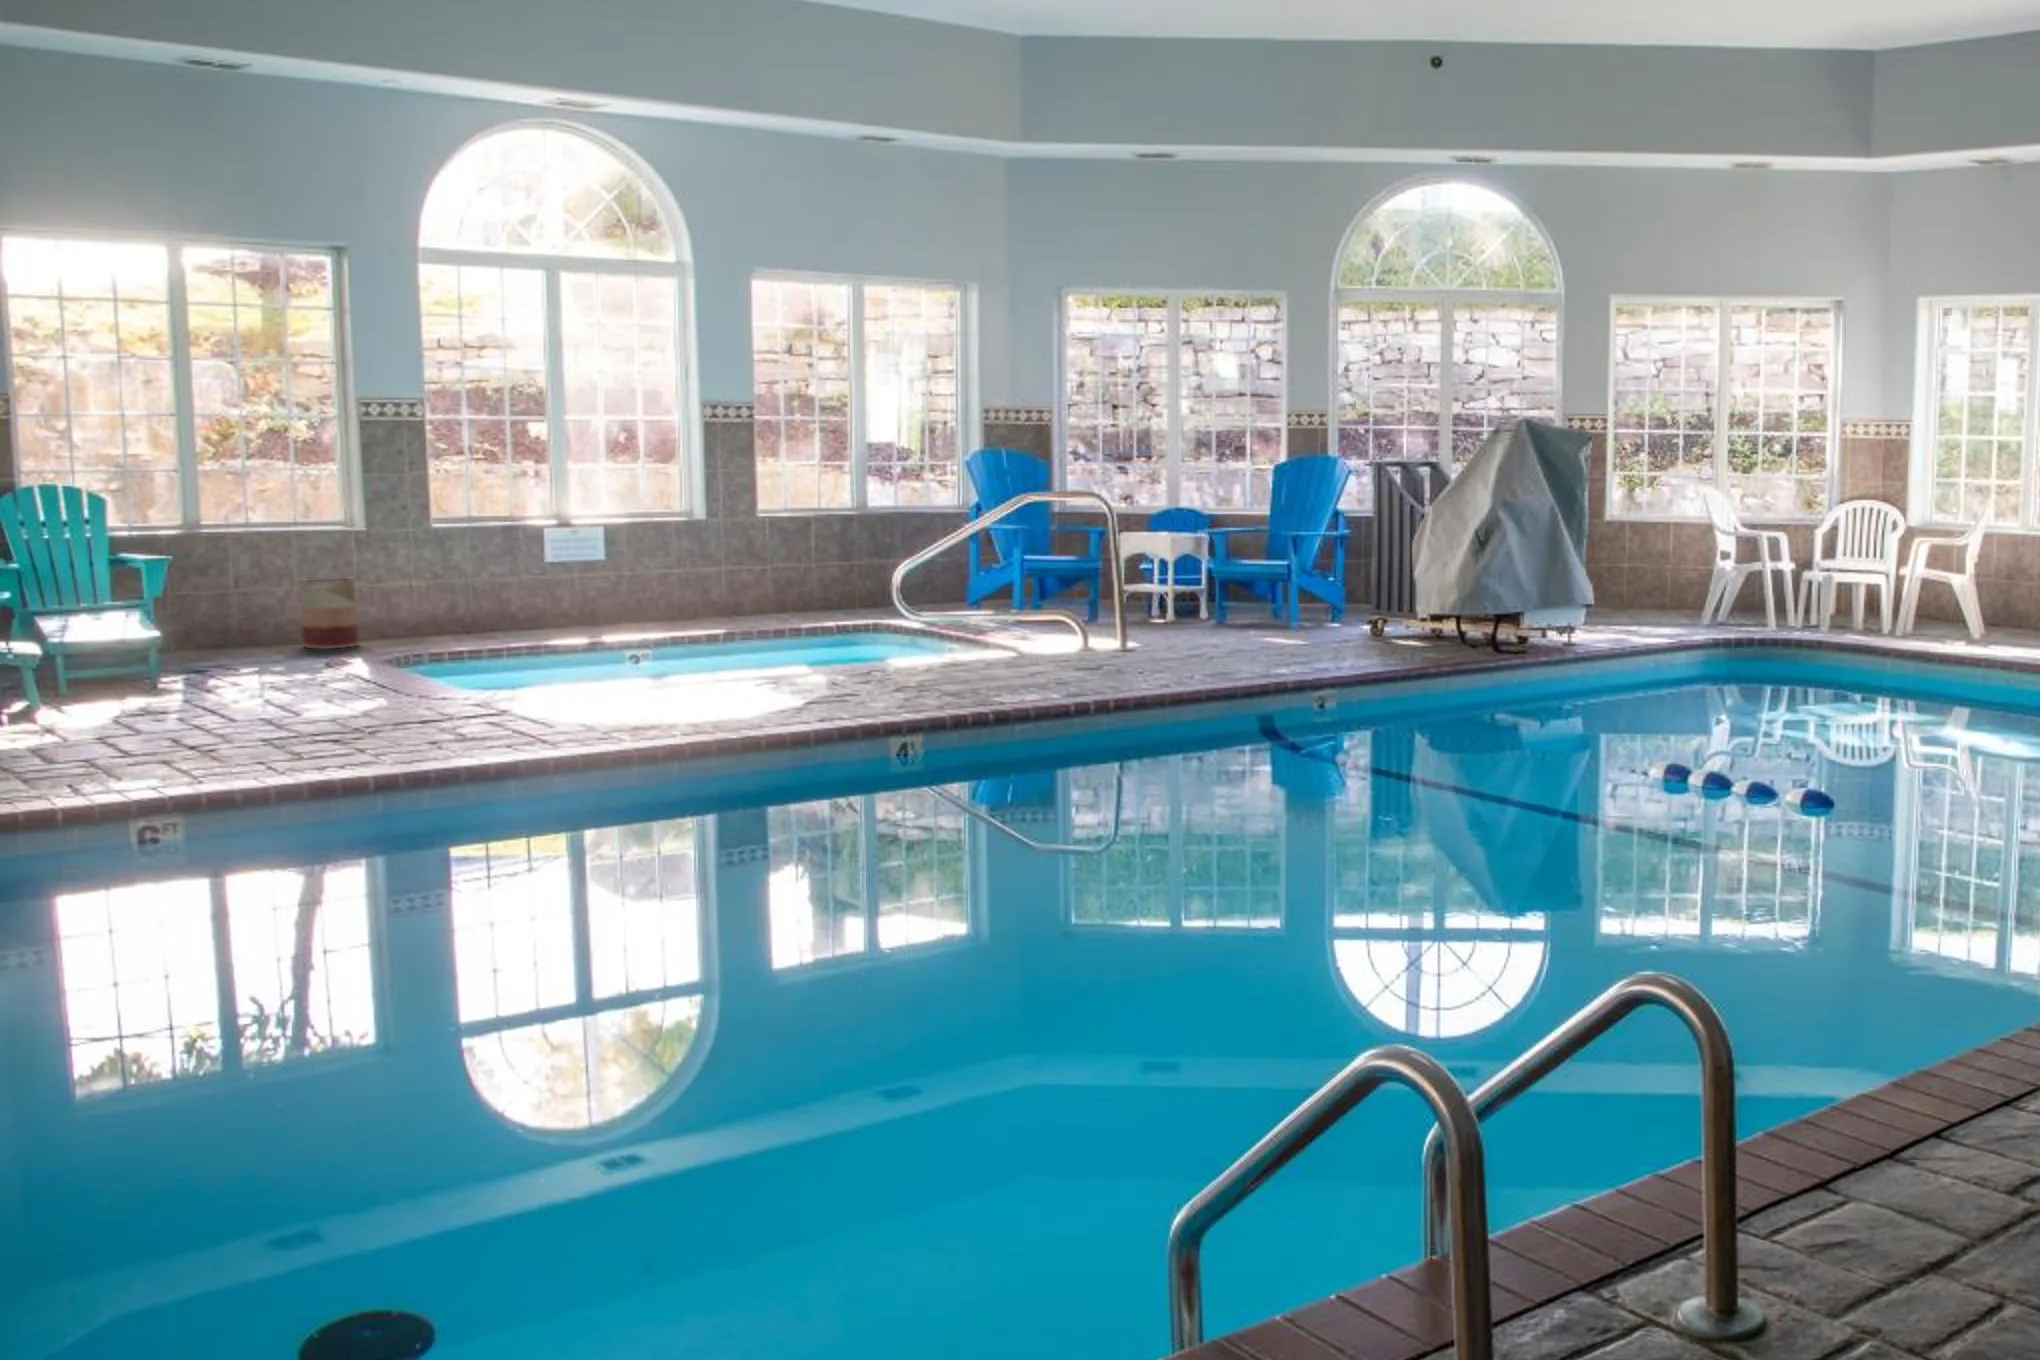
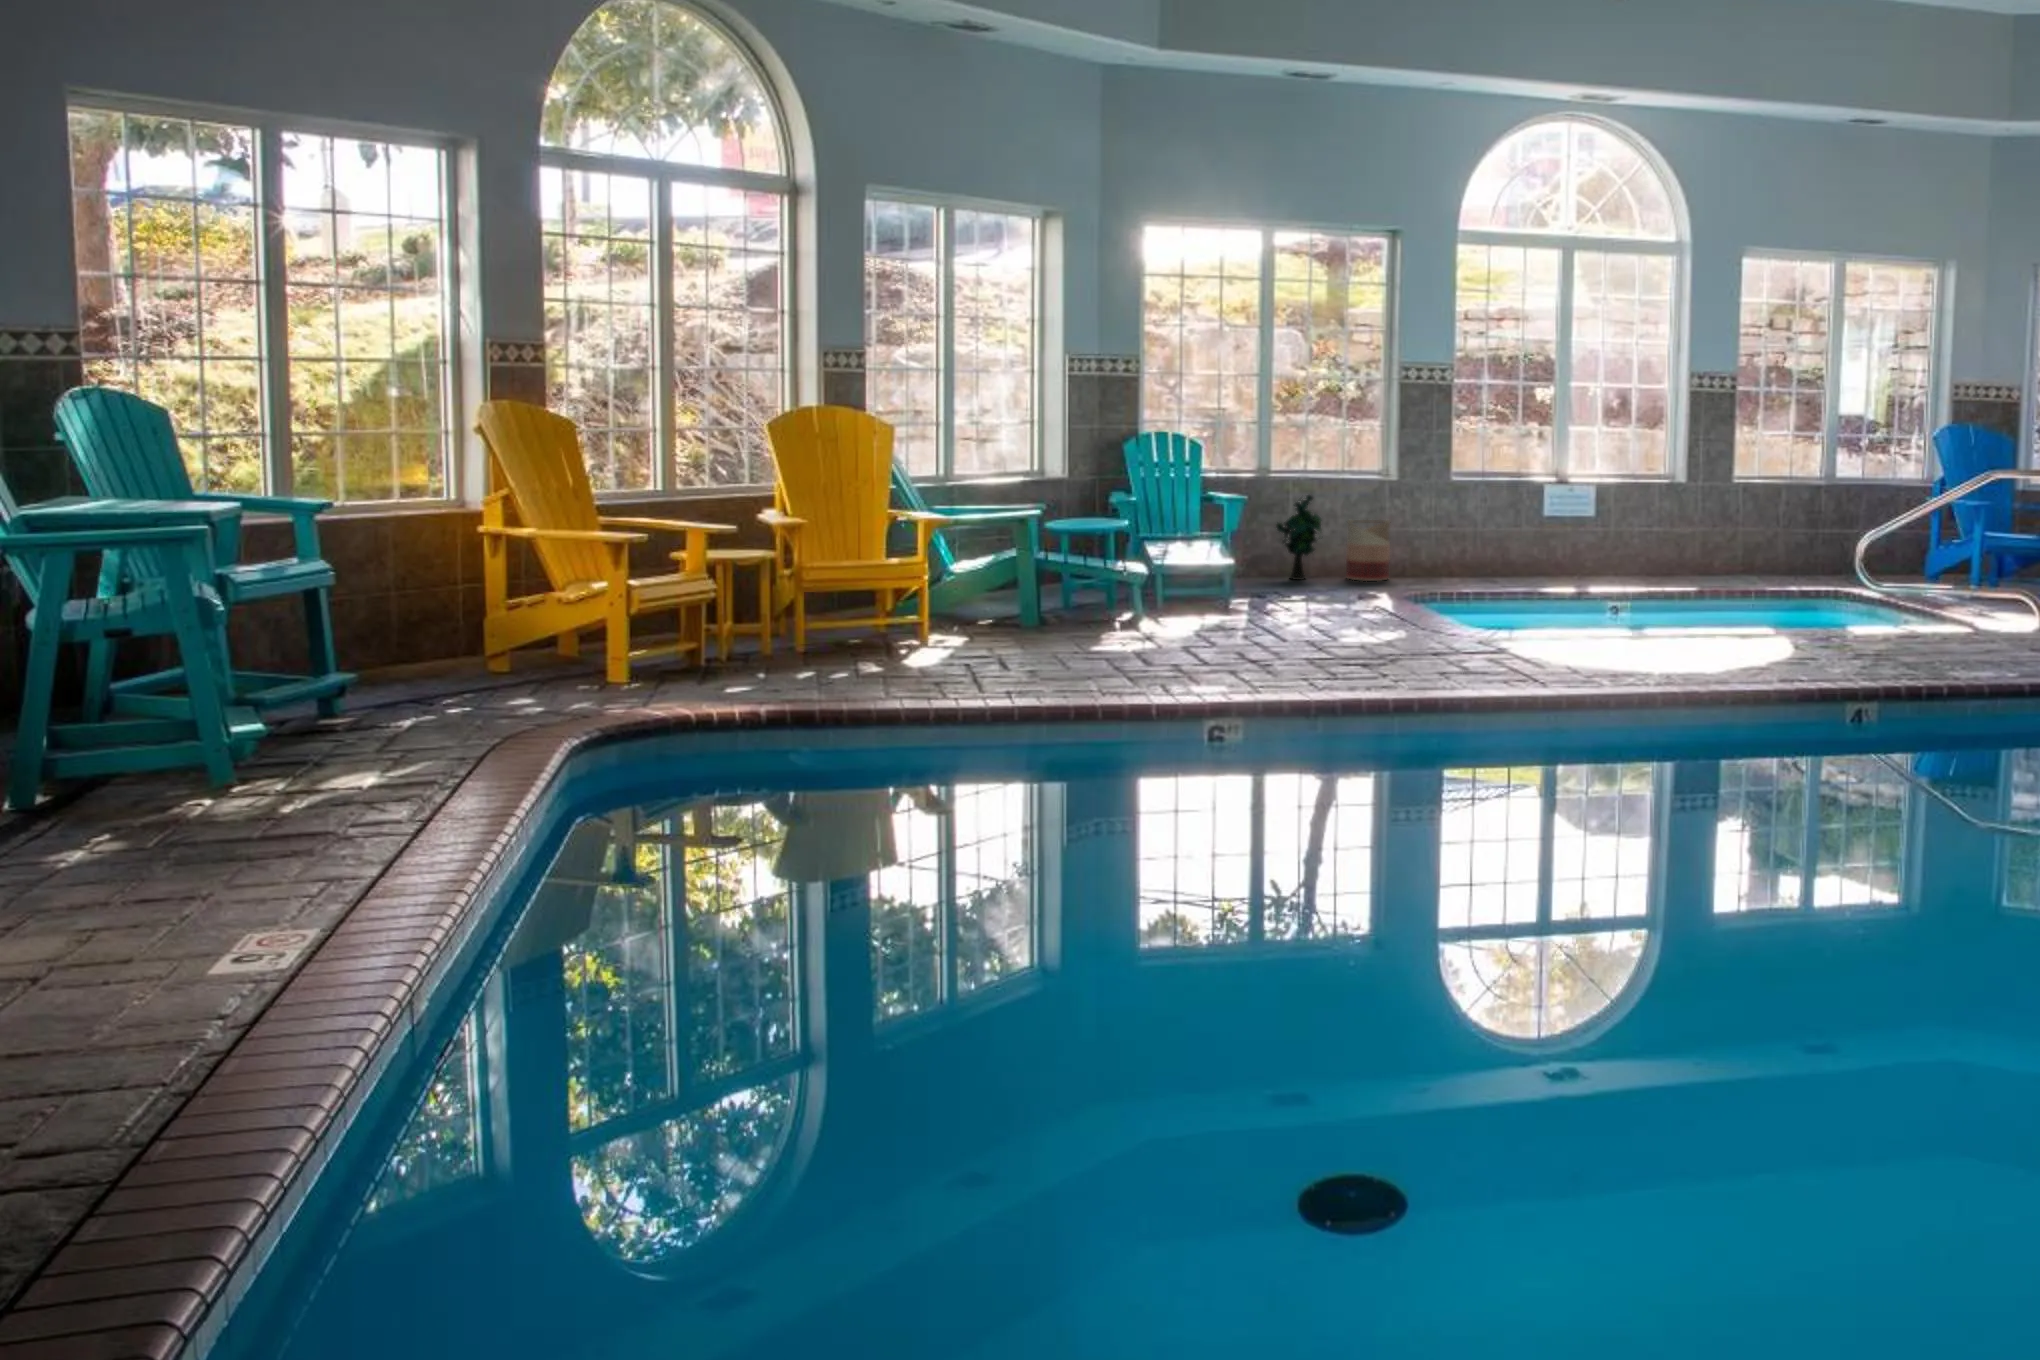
decorative plant: none [204,553,272,653] -> present [1276,495,1322,580]

